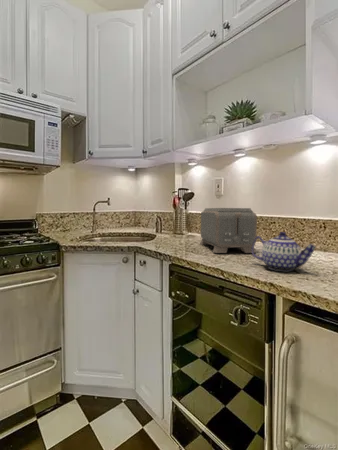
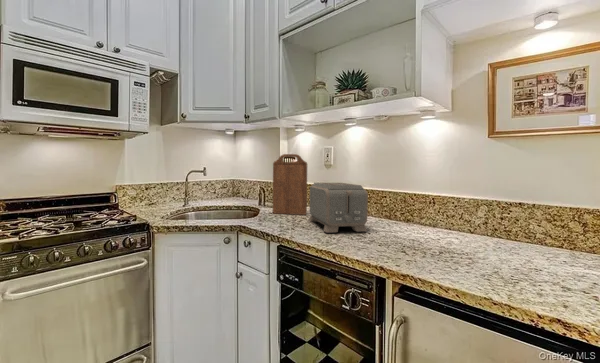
cutting board: none [168,184,199,240] -> present [273,154,307,215]
teapot: present [252,232,316,271] -> none [363,214,423,253]

